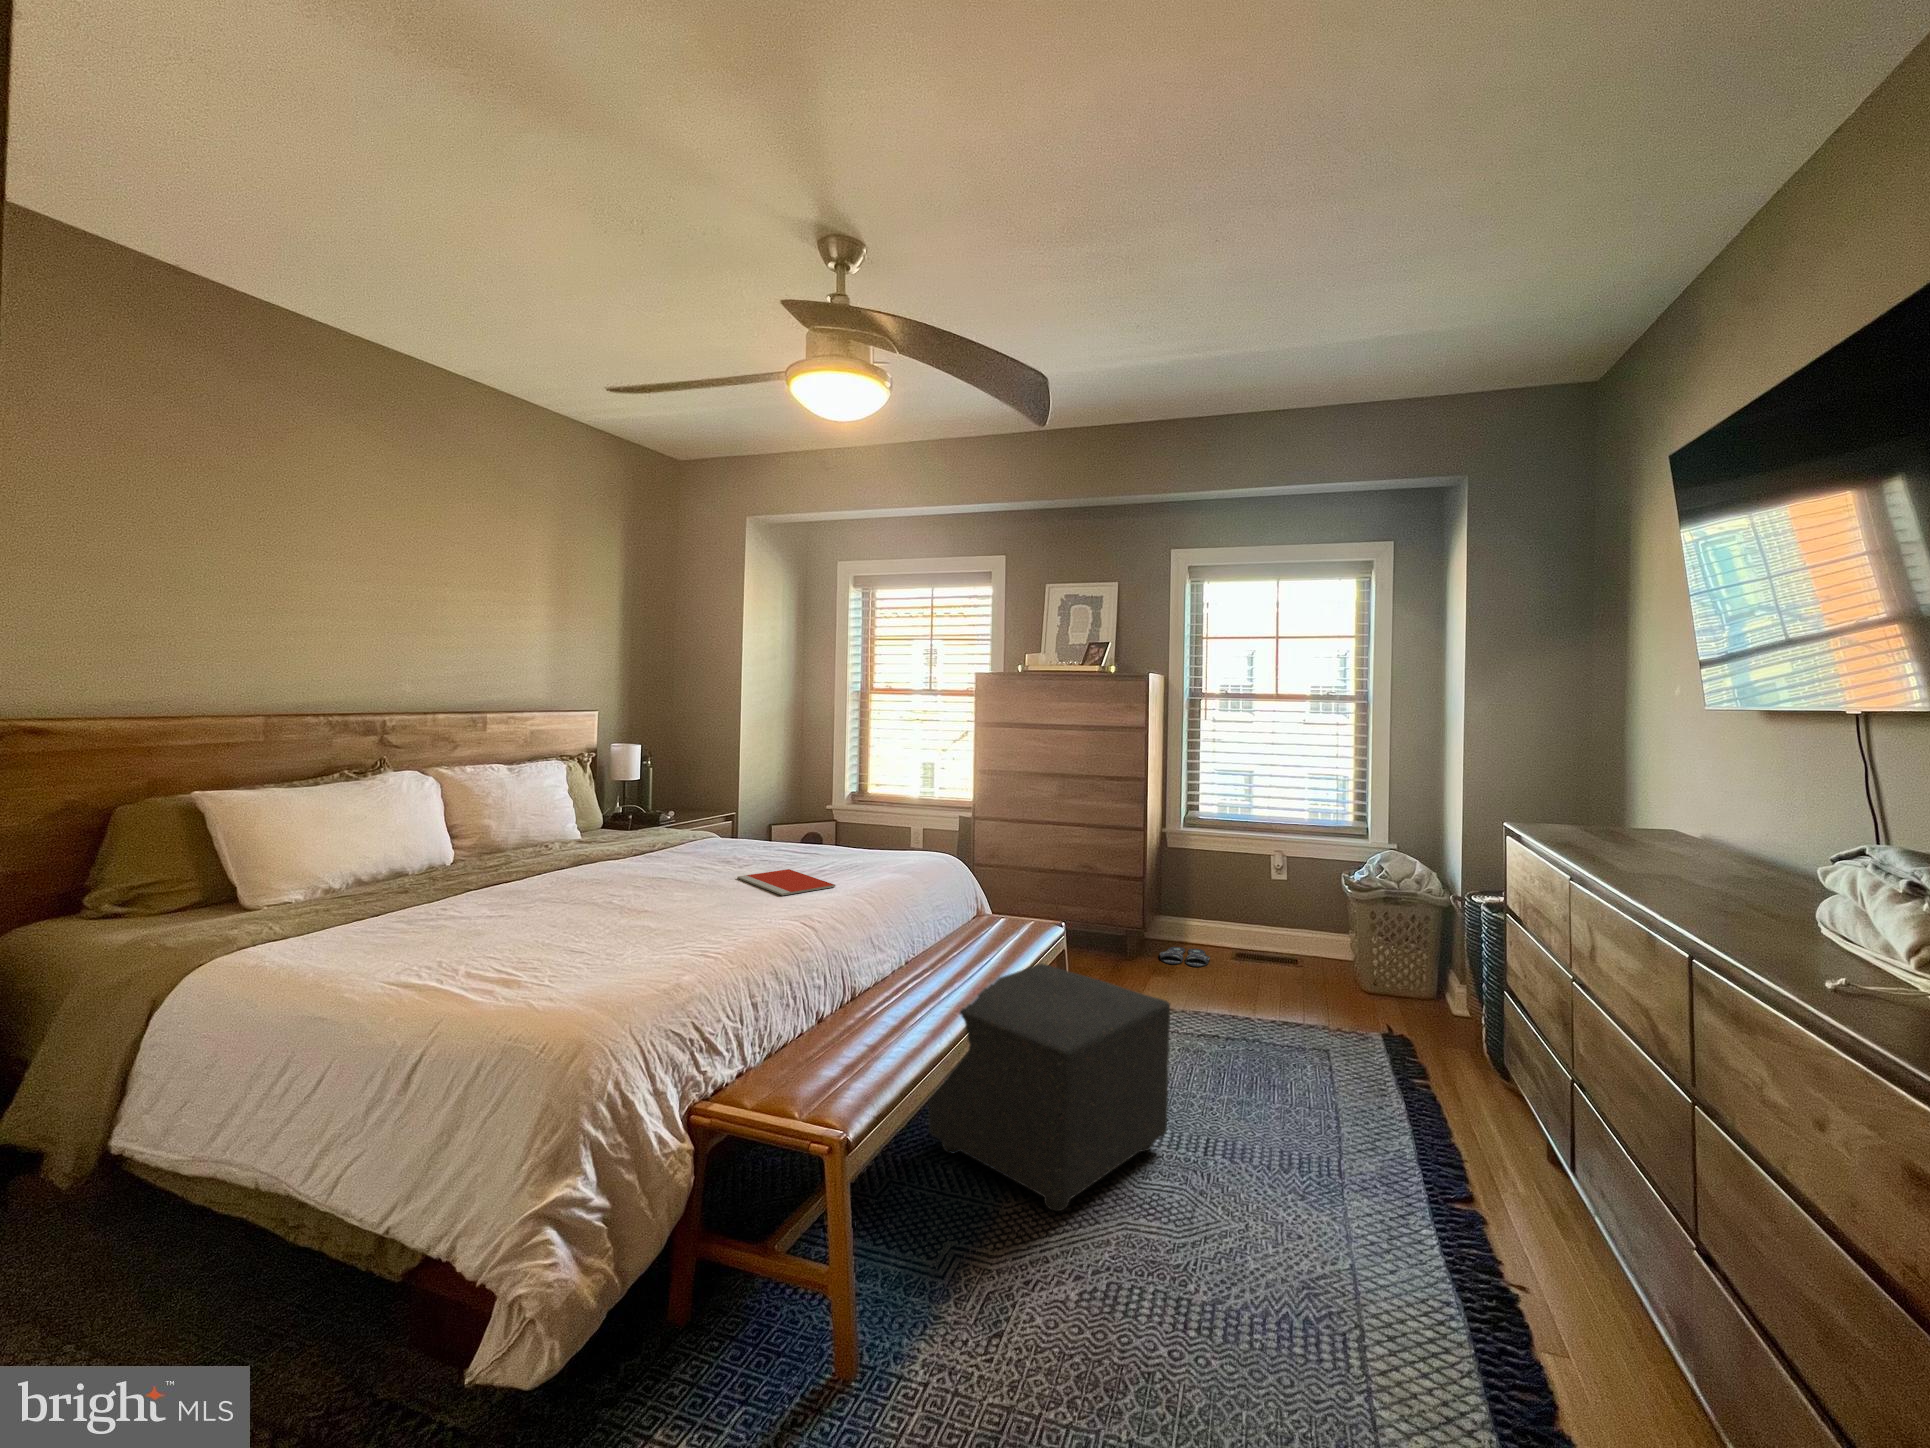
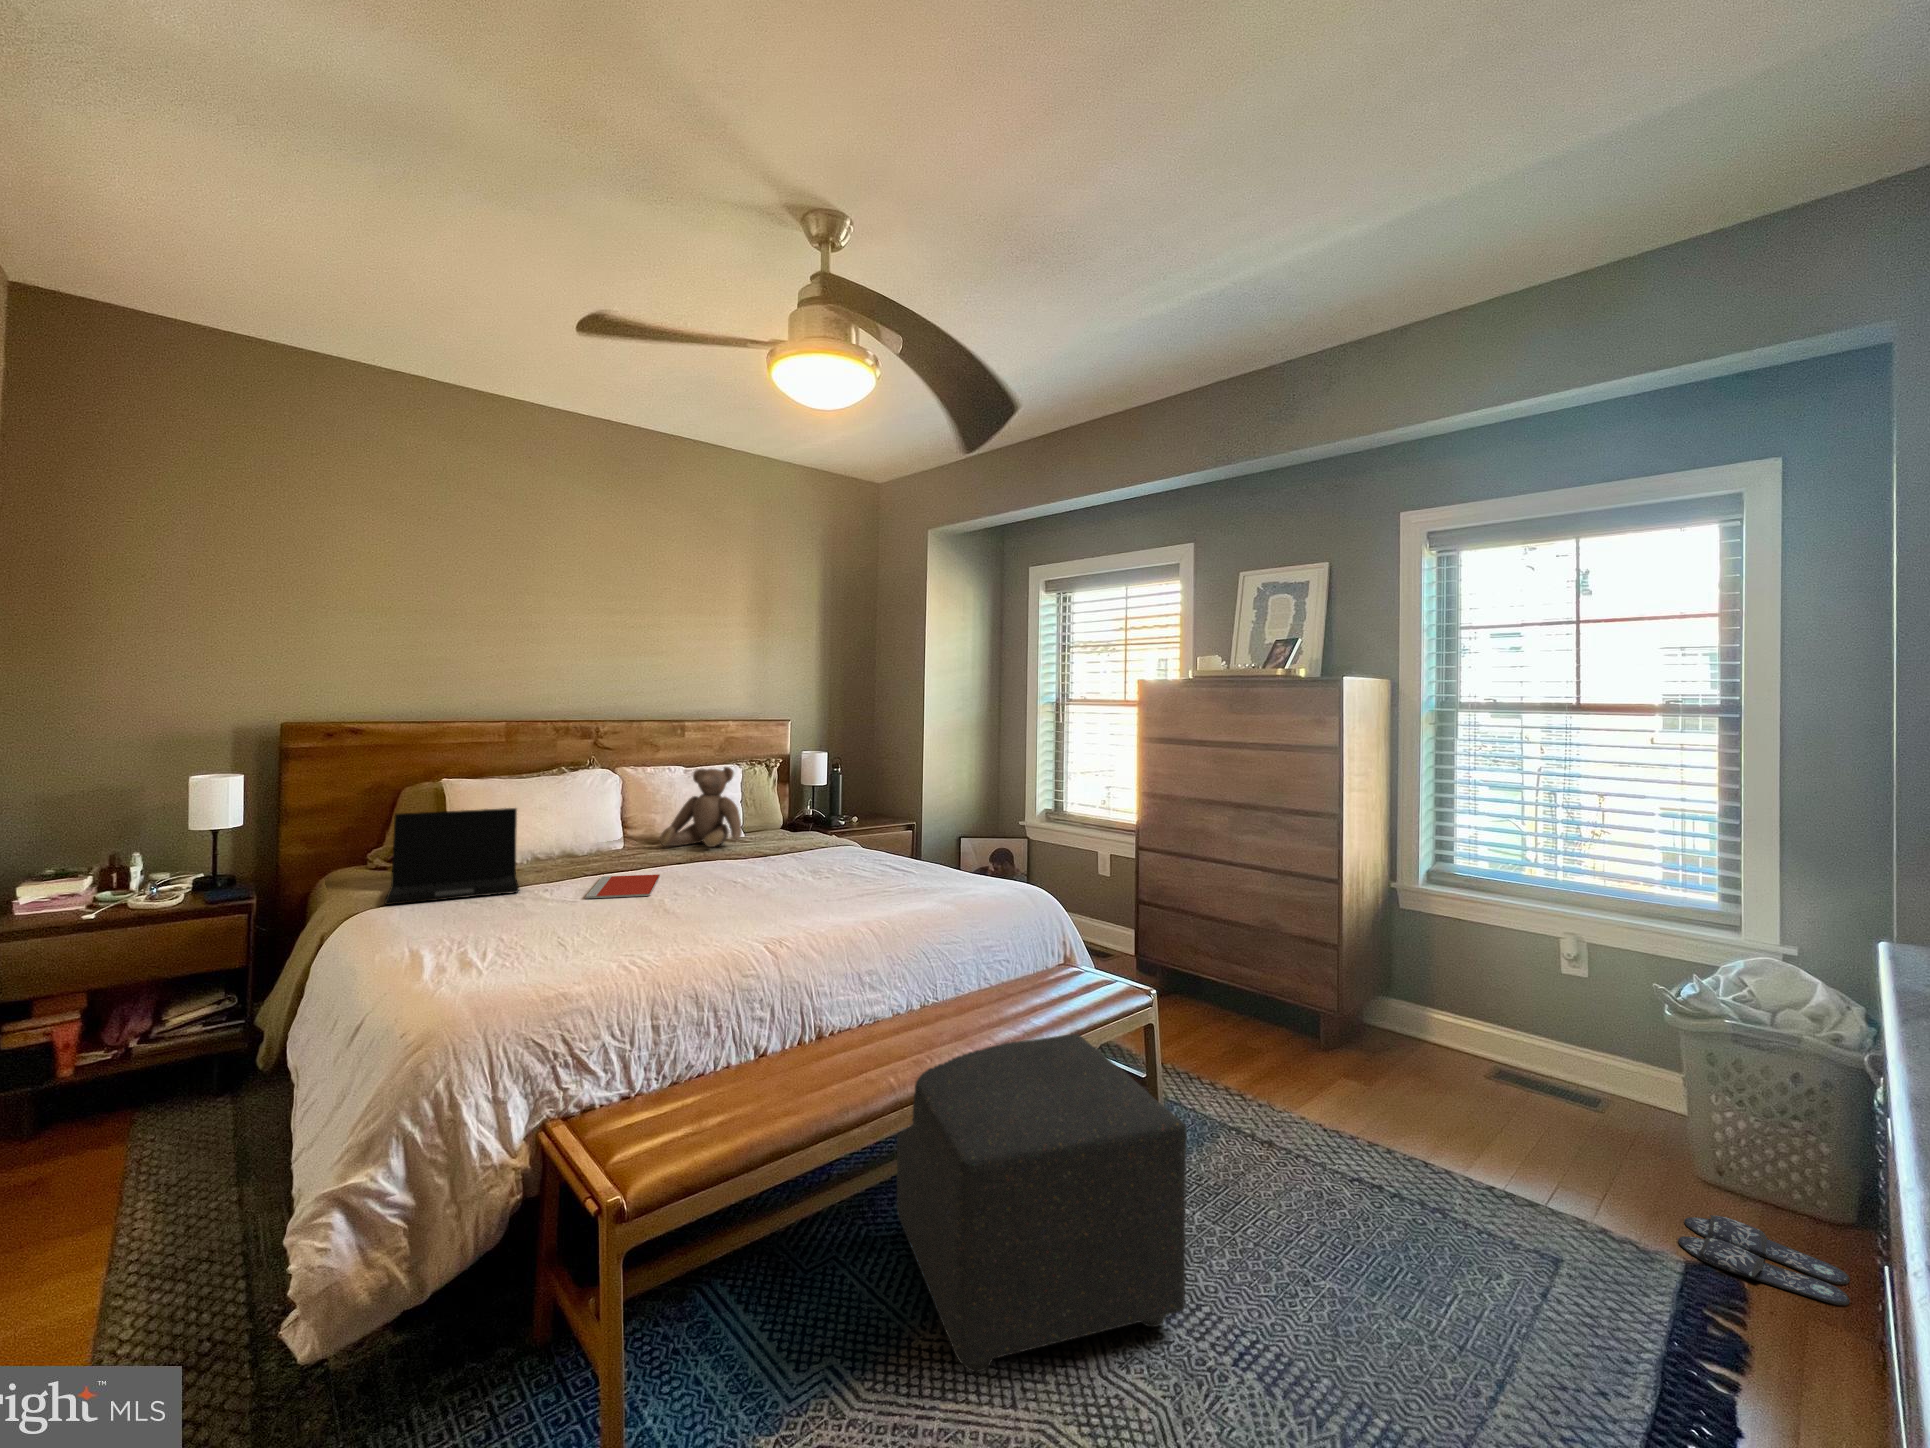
teddy bear: none [496,760,601,851] -> present [660,767,742,847]
laptop: none [212,816,424,944] -> present [385,808,519,905]
notebook: present [737,869,836,895] -> present [585,875,660,898]
slippers: present [1160,947,1210,967] -> present [1678,1215,1850,1305]

